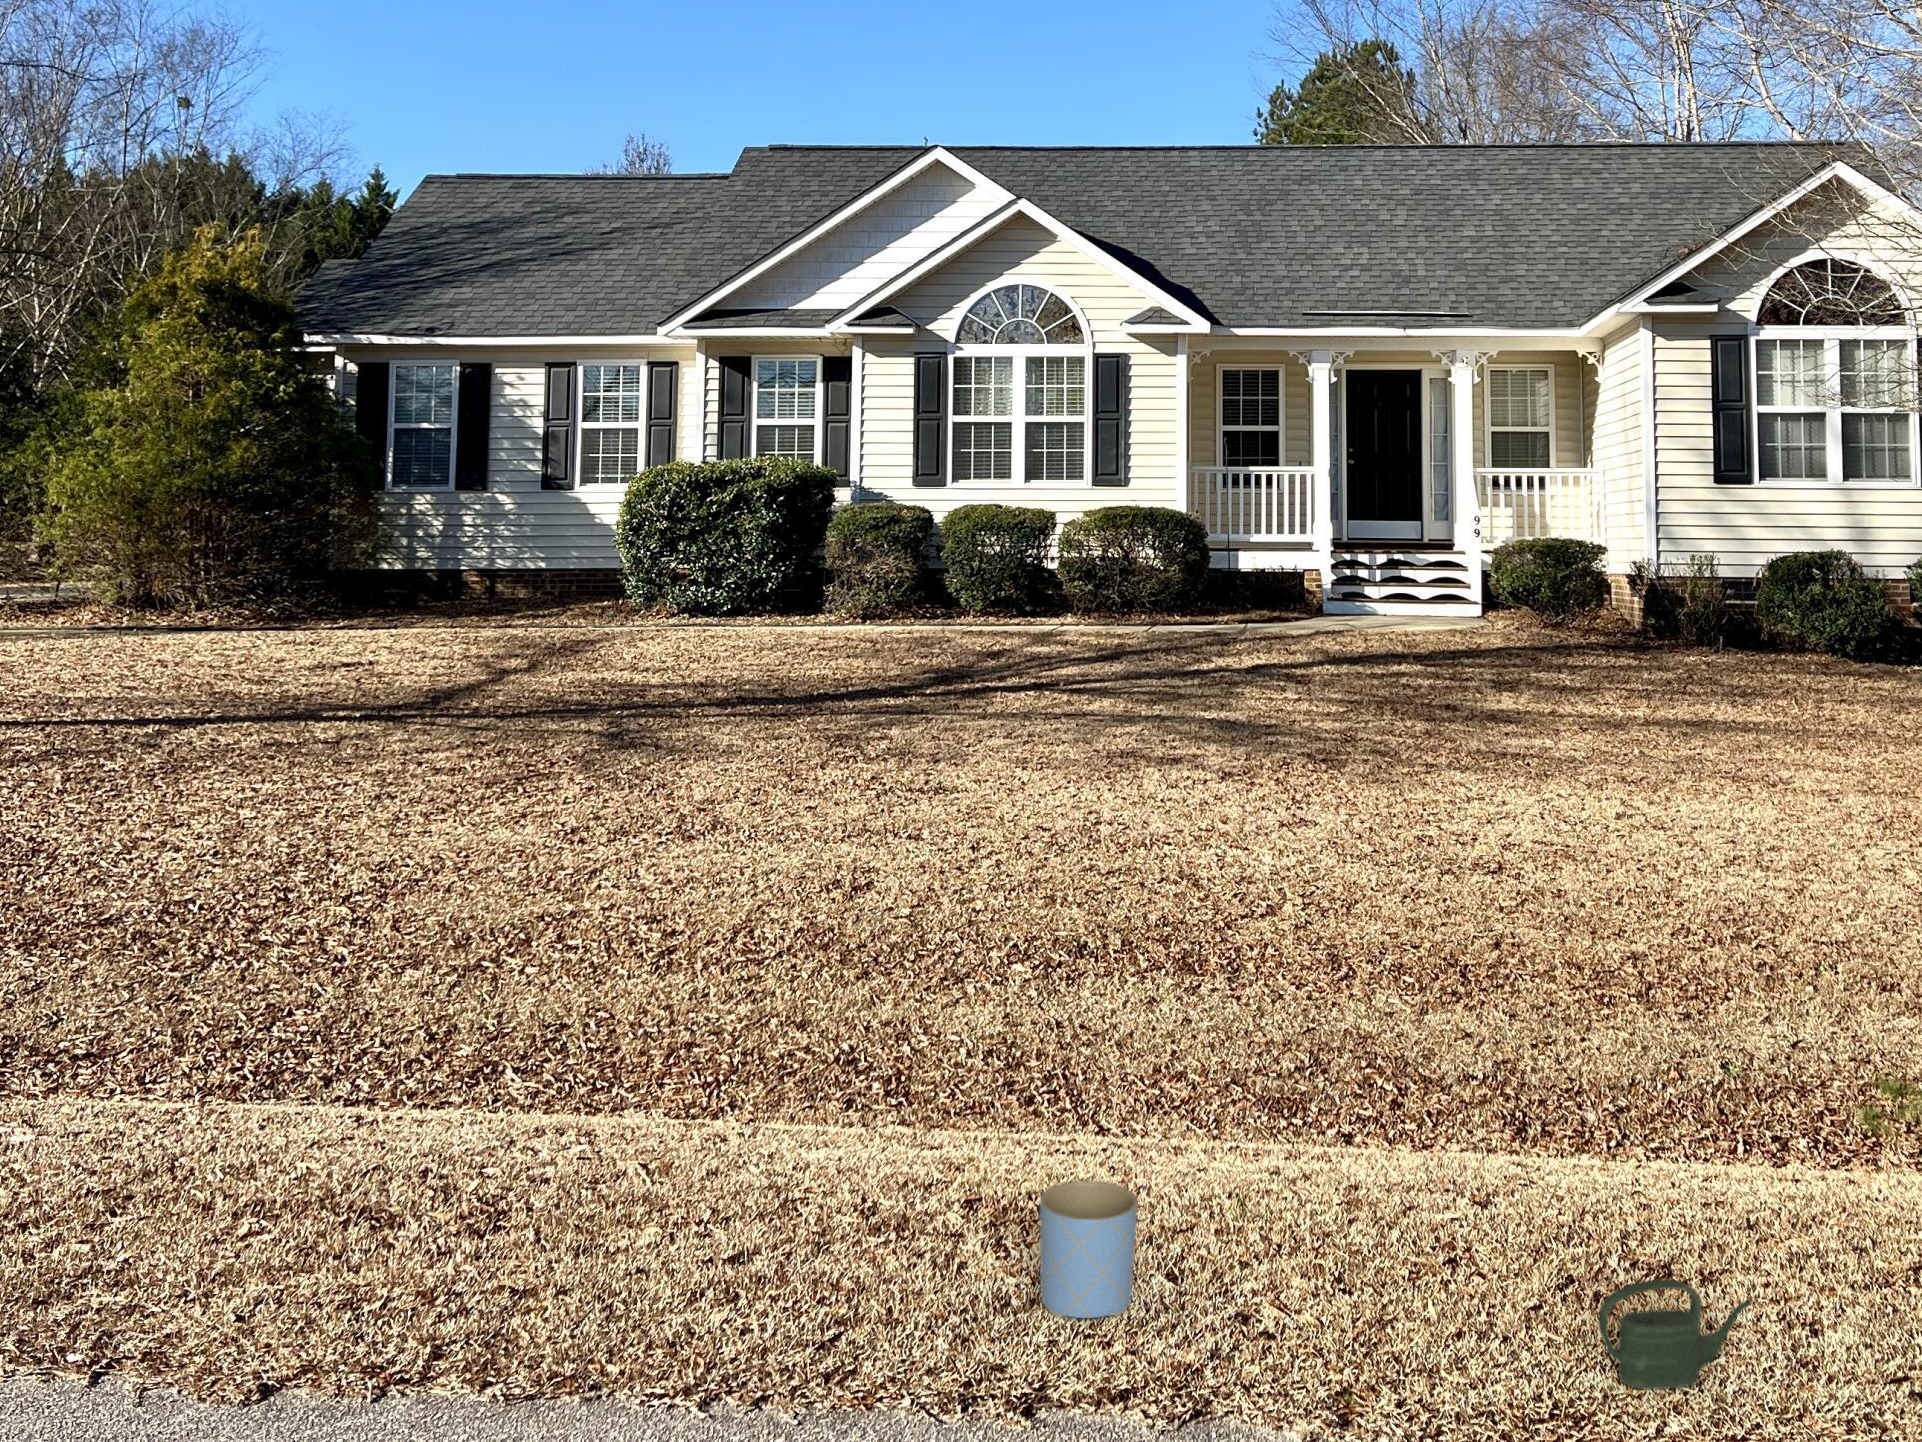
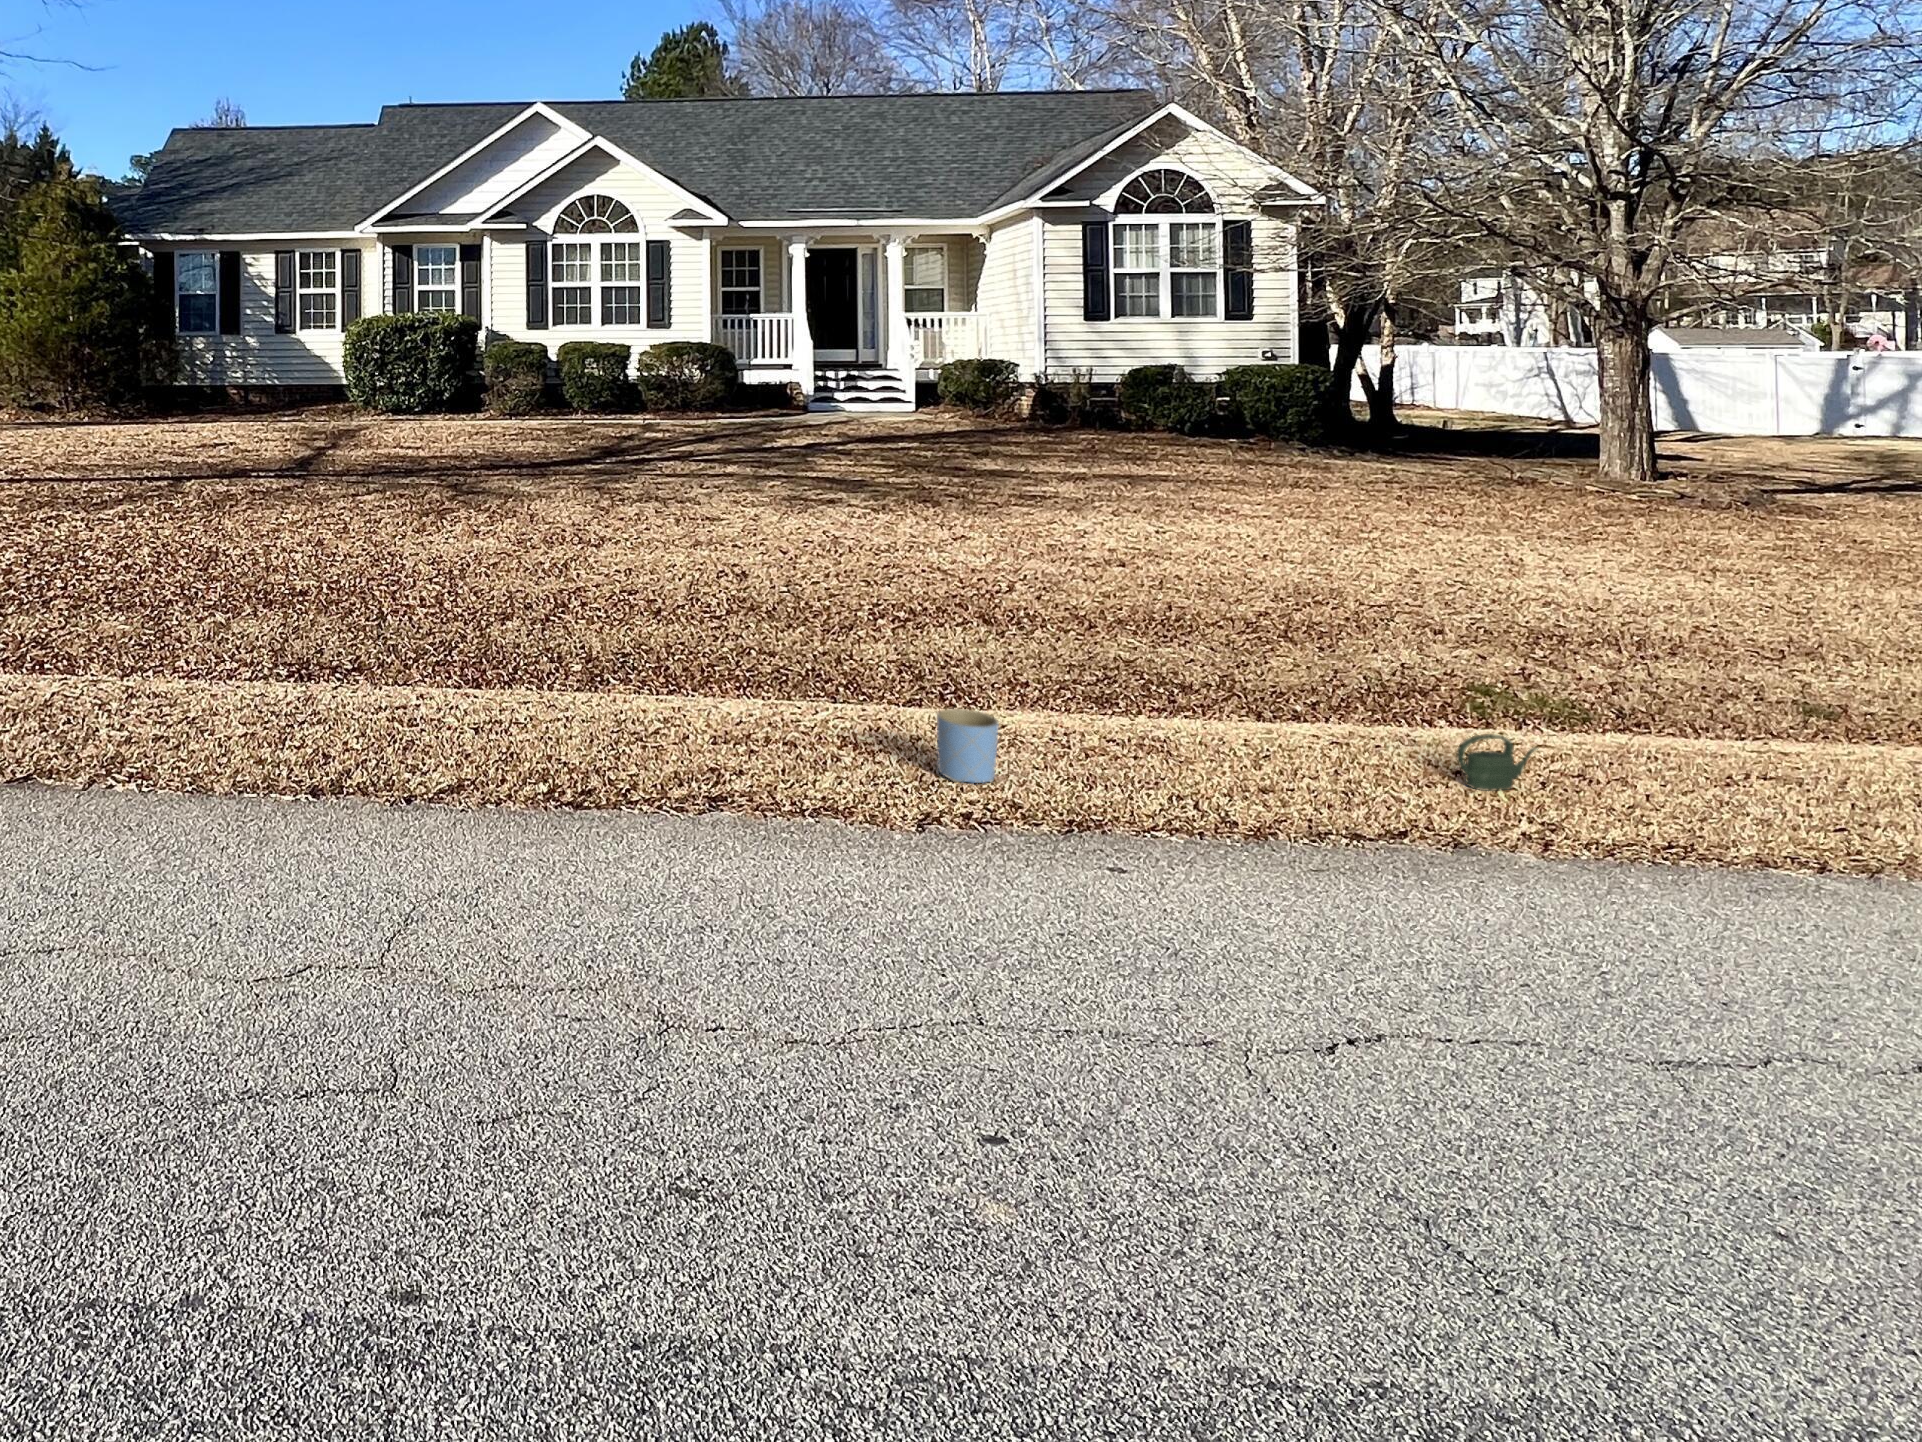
planter: present [1040,1180,1138,1318] -> present [937,709,999,783]

